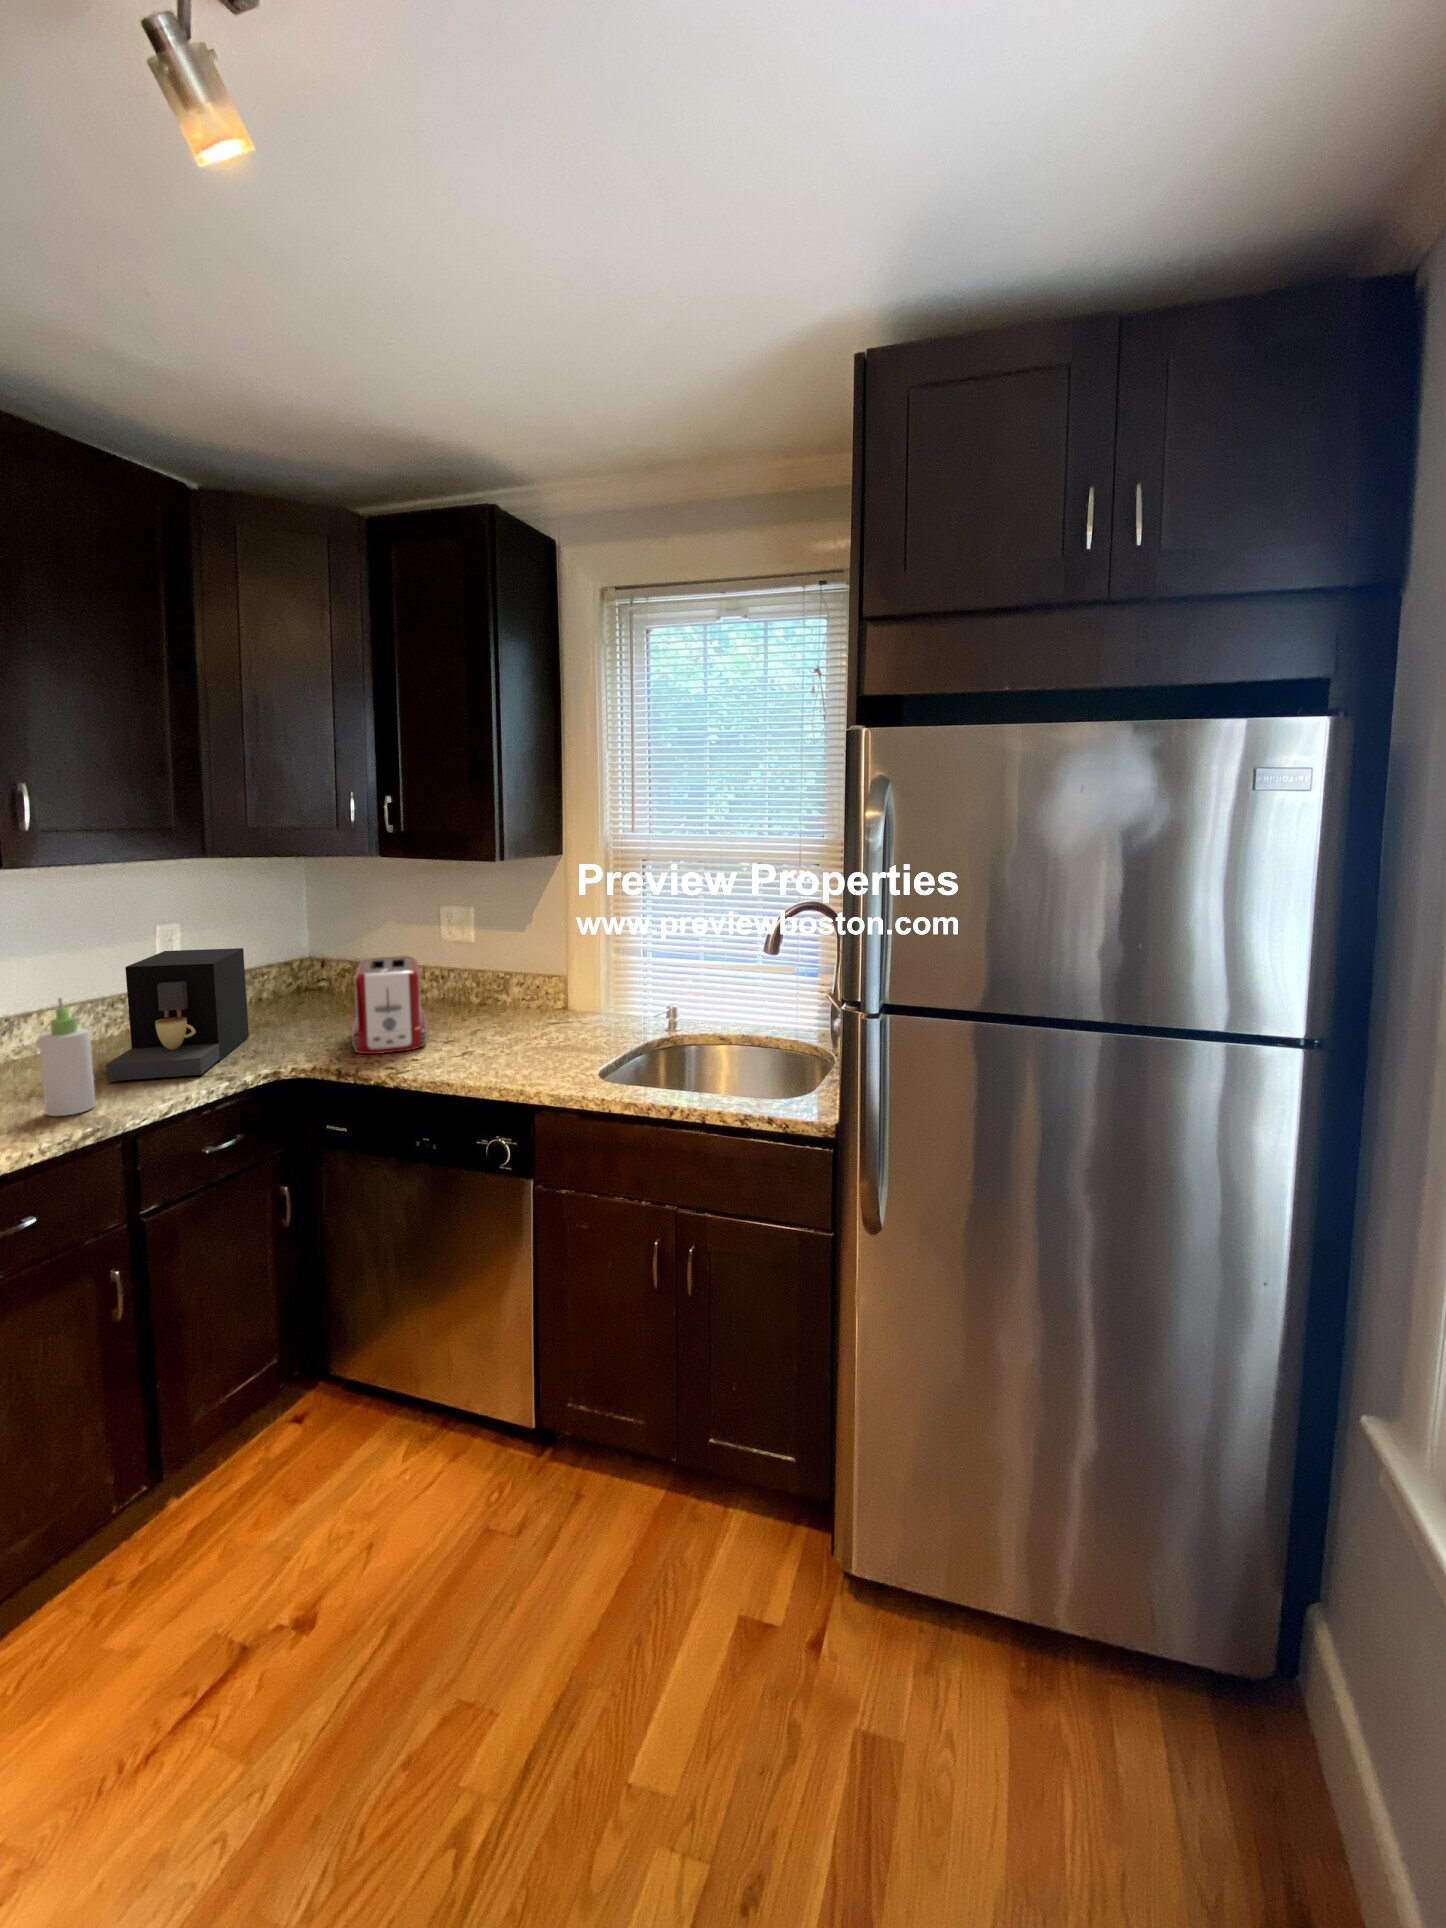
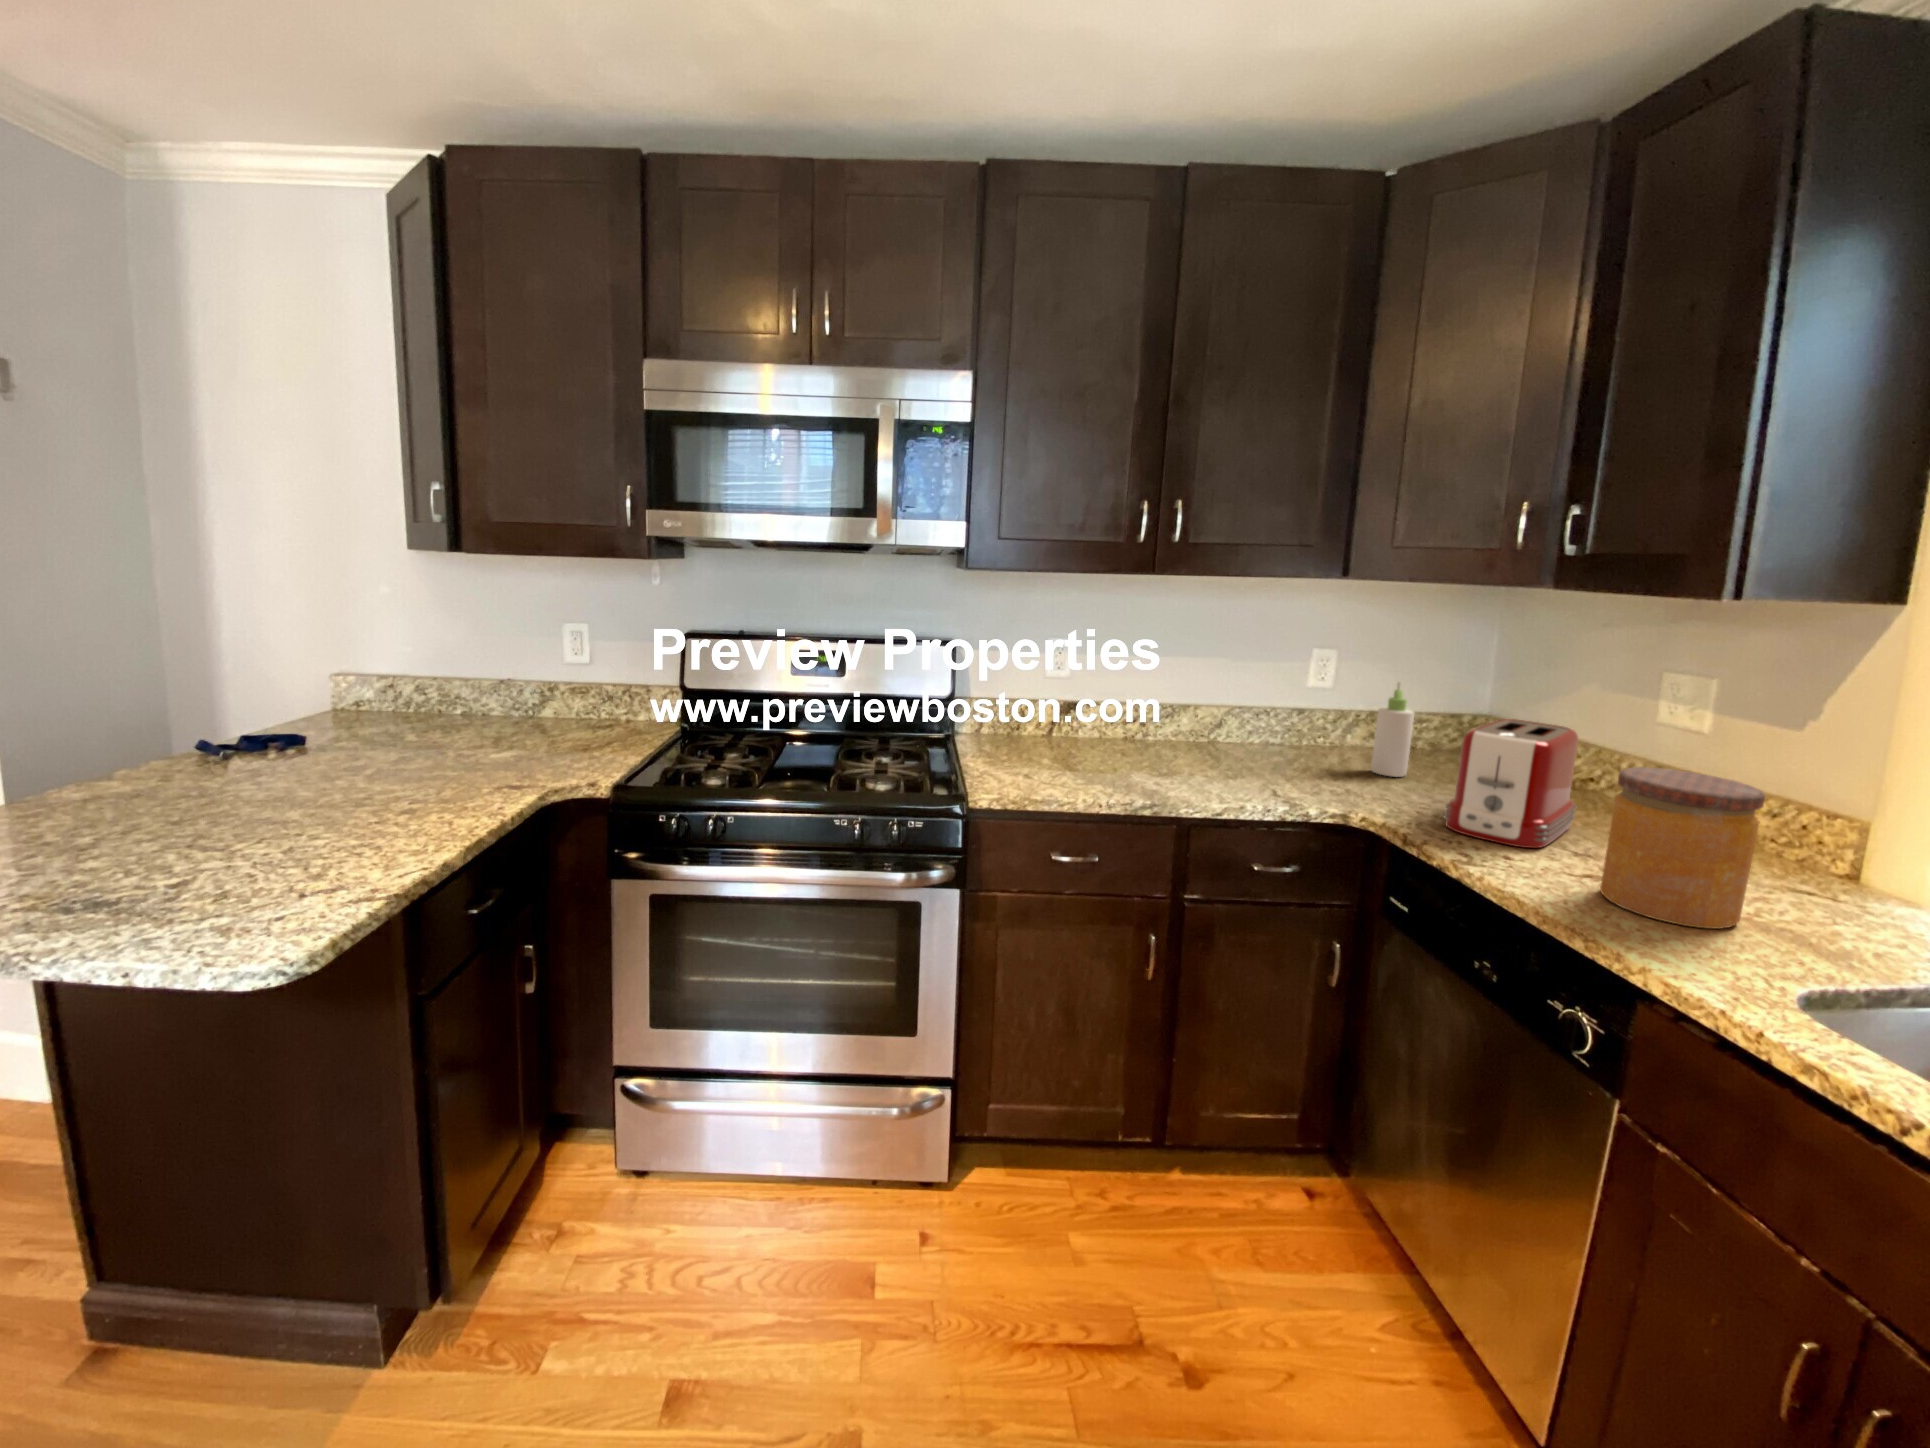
coffee maker: present [106,948,249,1081] -> none [1205,668,1371,794]
jar: none [476,968,550,1065] -> present [1600,767,1765,929]
bottle: present [39,998,96,1116] -> present [1371,683,1414,777]

